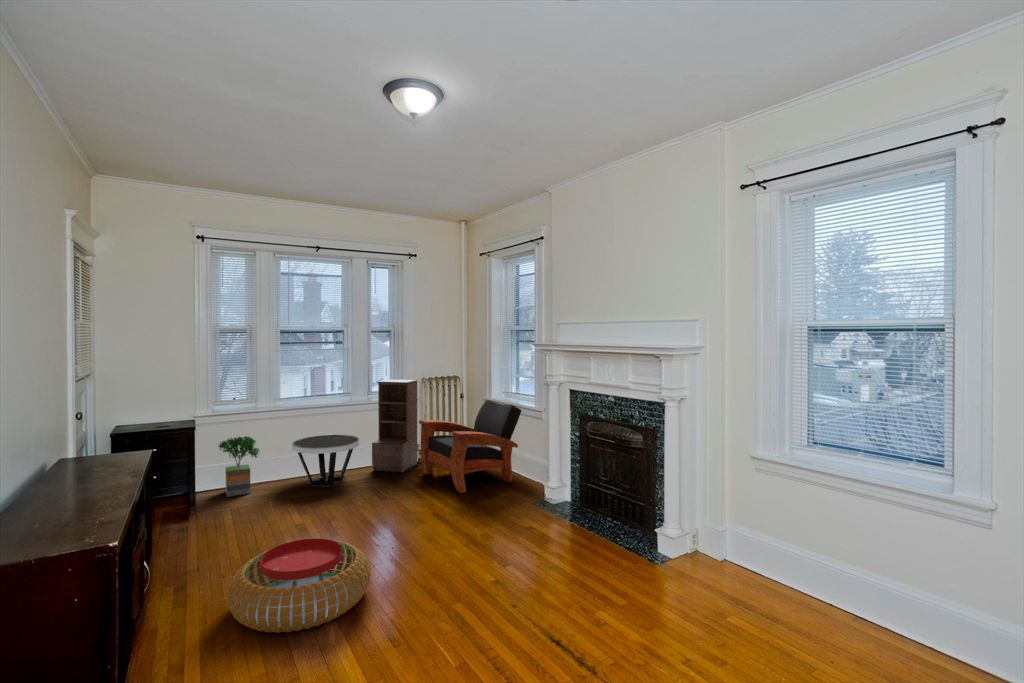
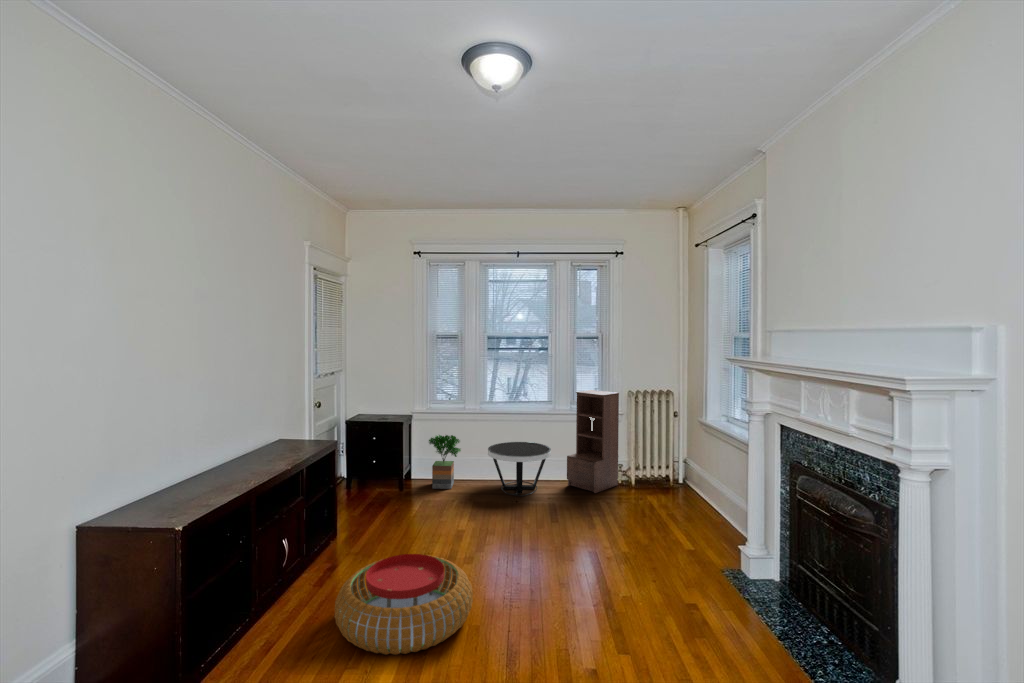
armchair: present [419,400,521,493] -> none [612,423,733,533]

